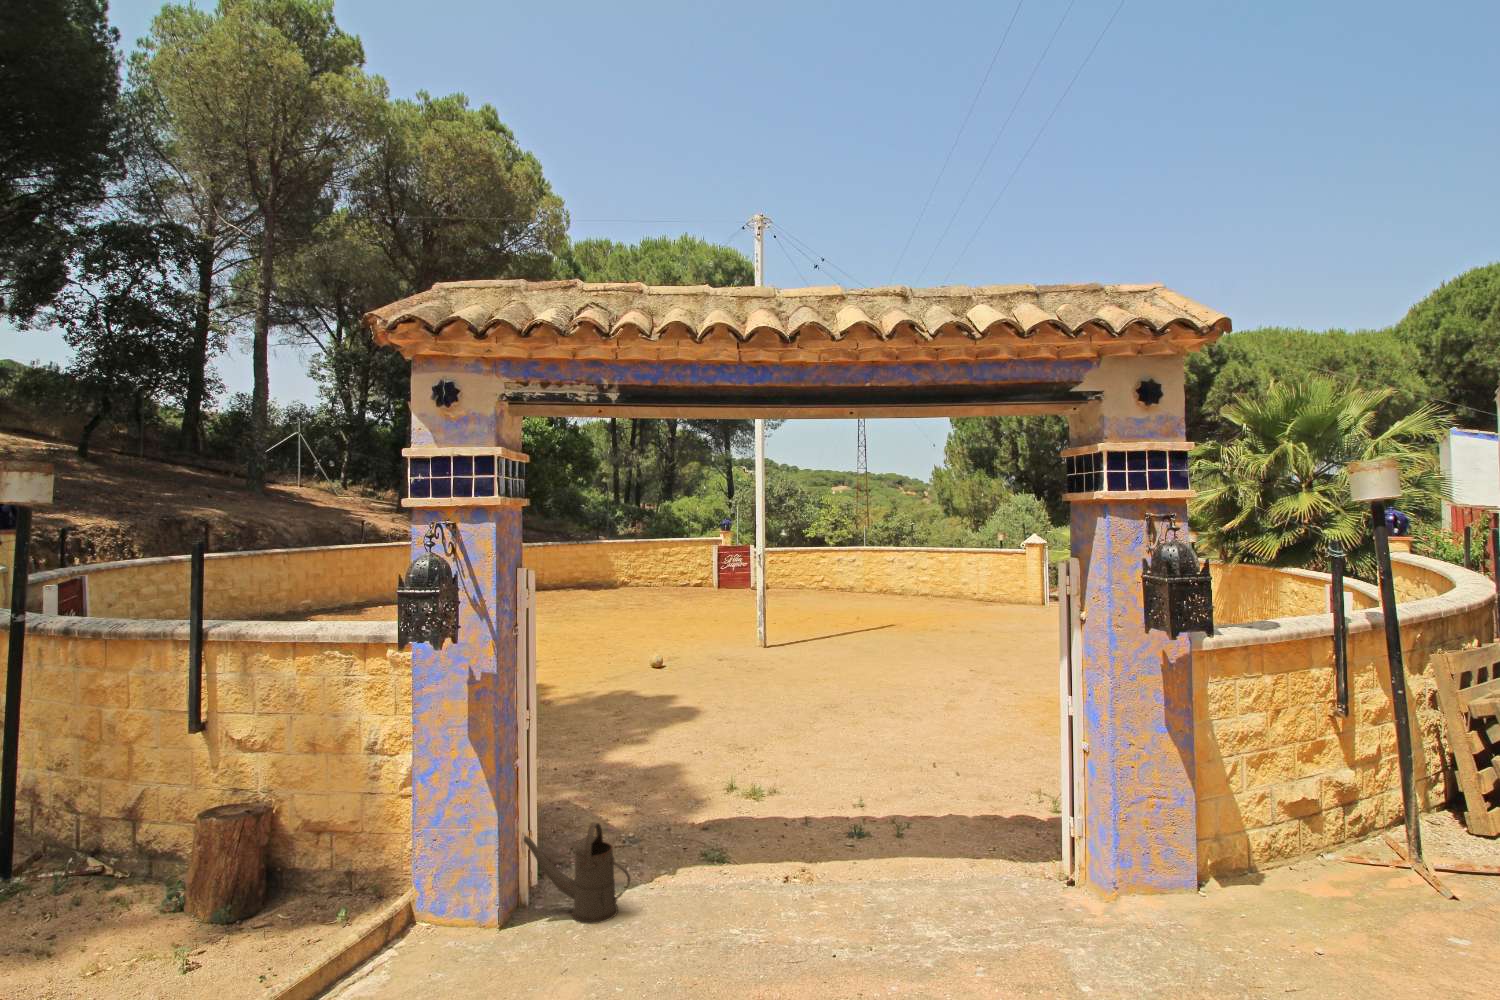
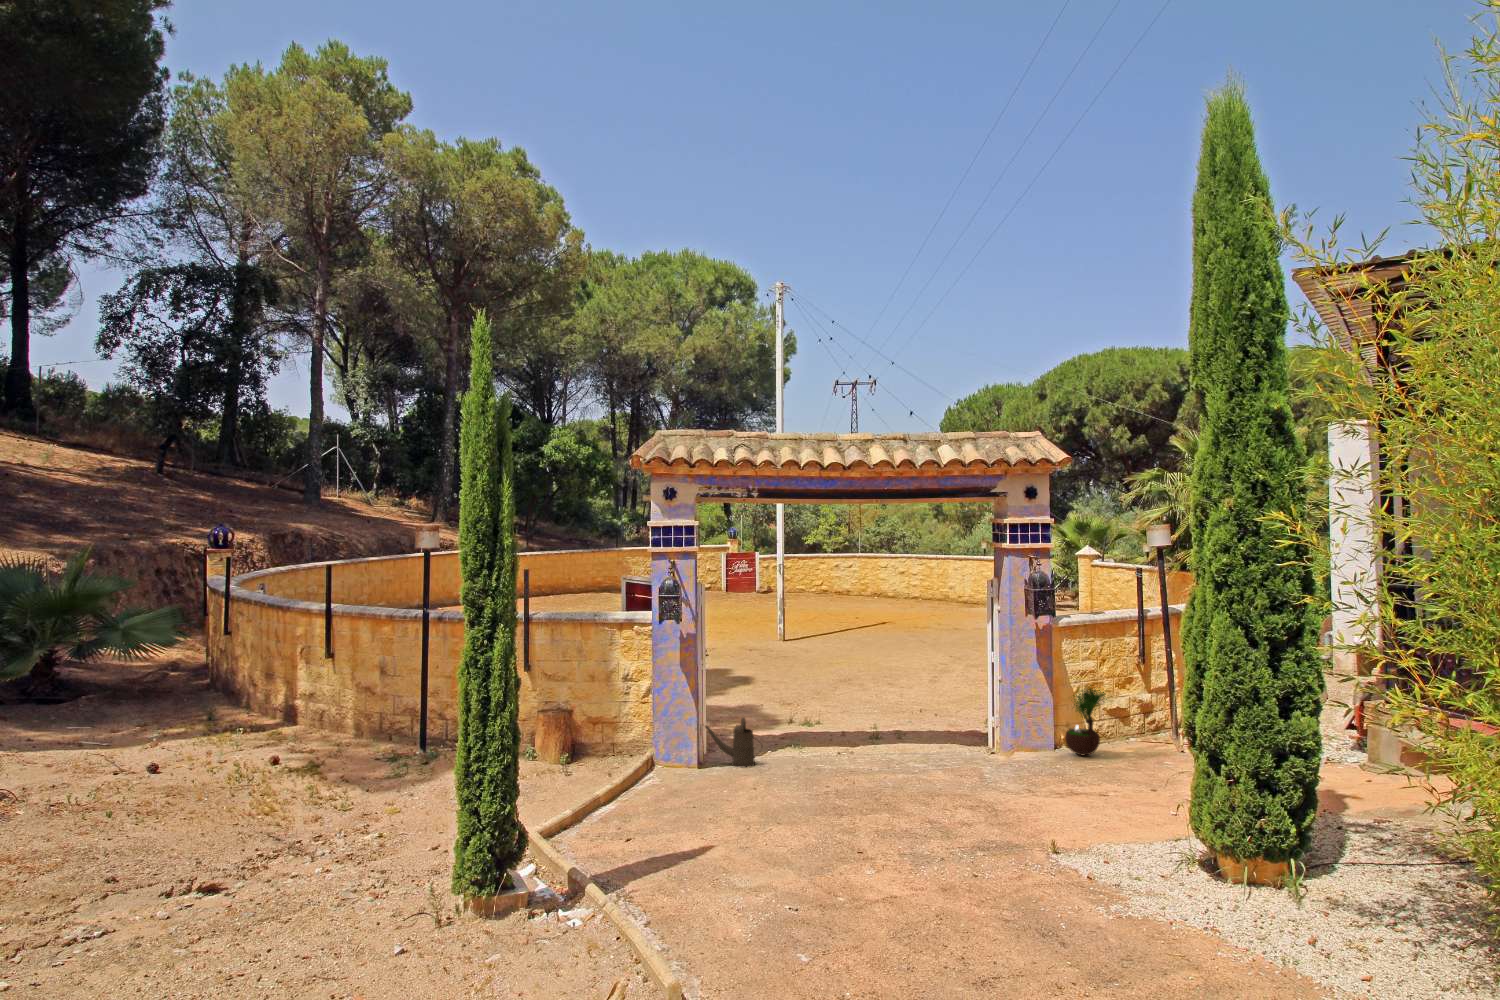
potted tree: none [1217,760,1317,906] -> present [1065,685,1107,756]

